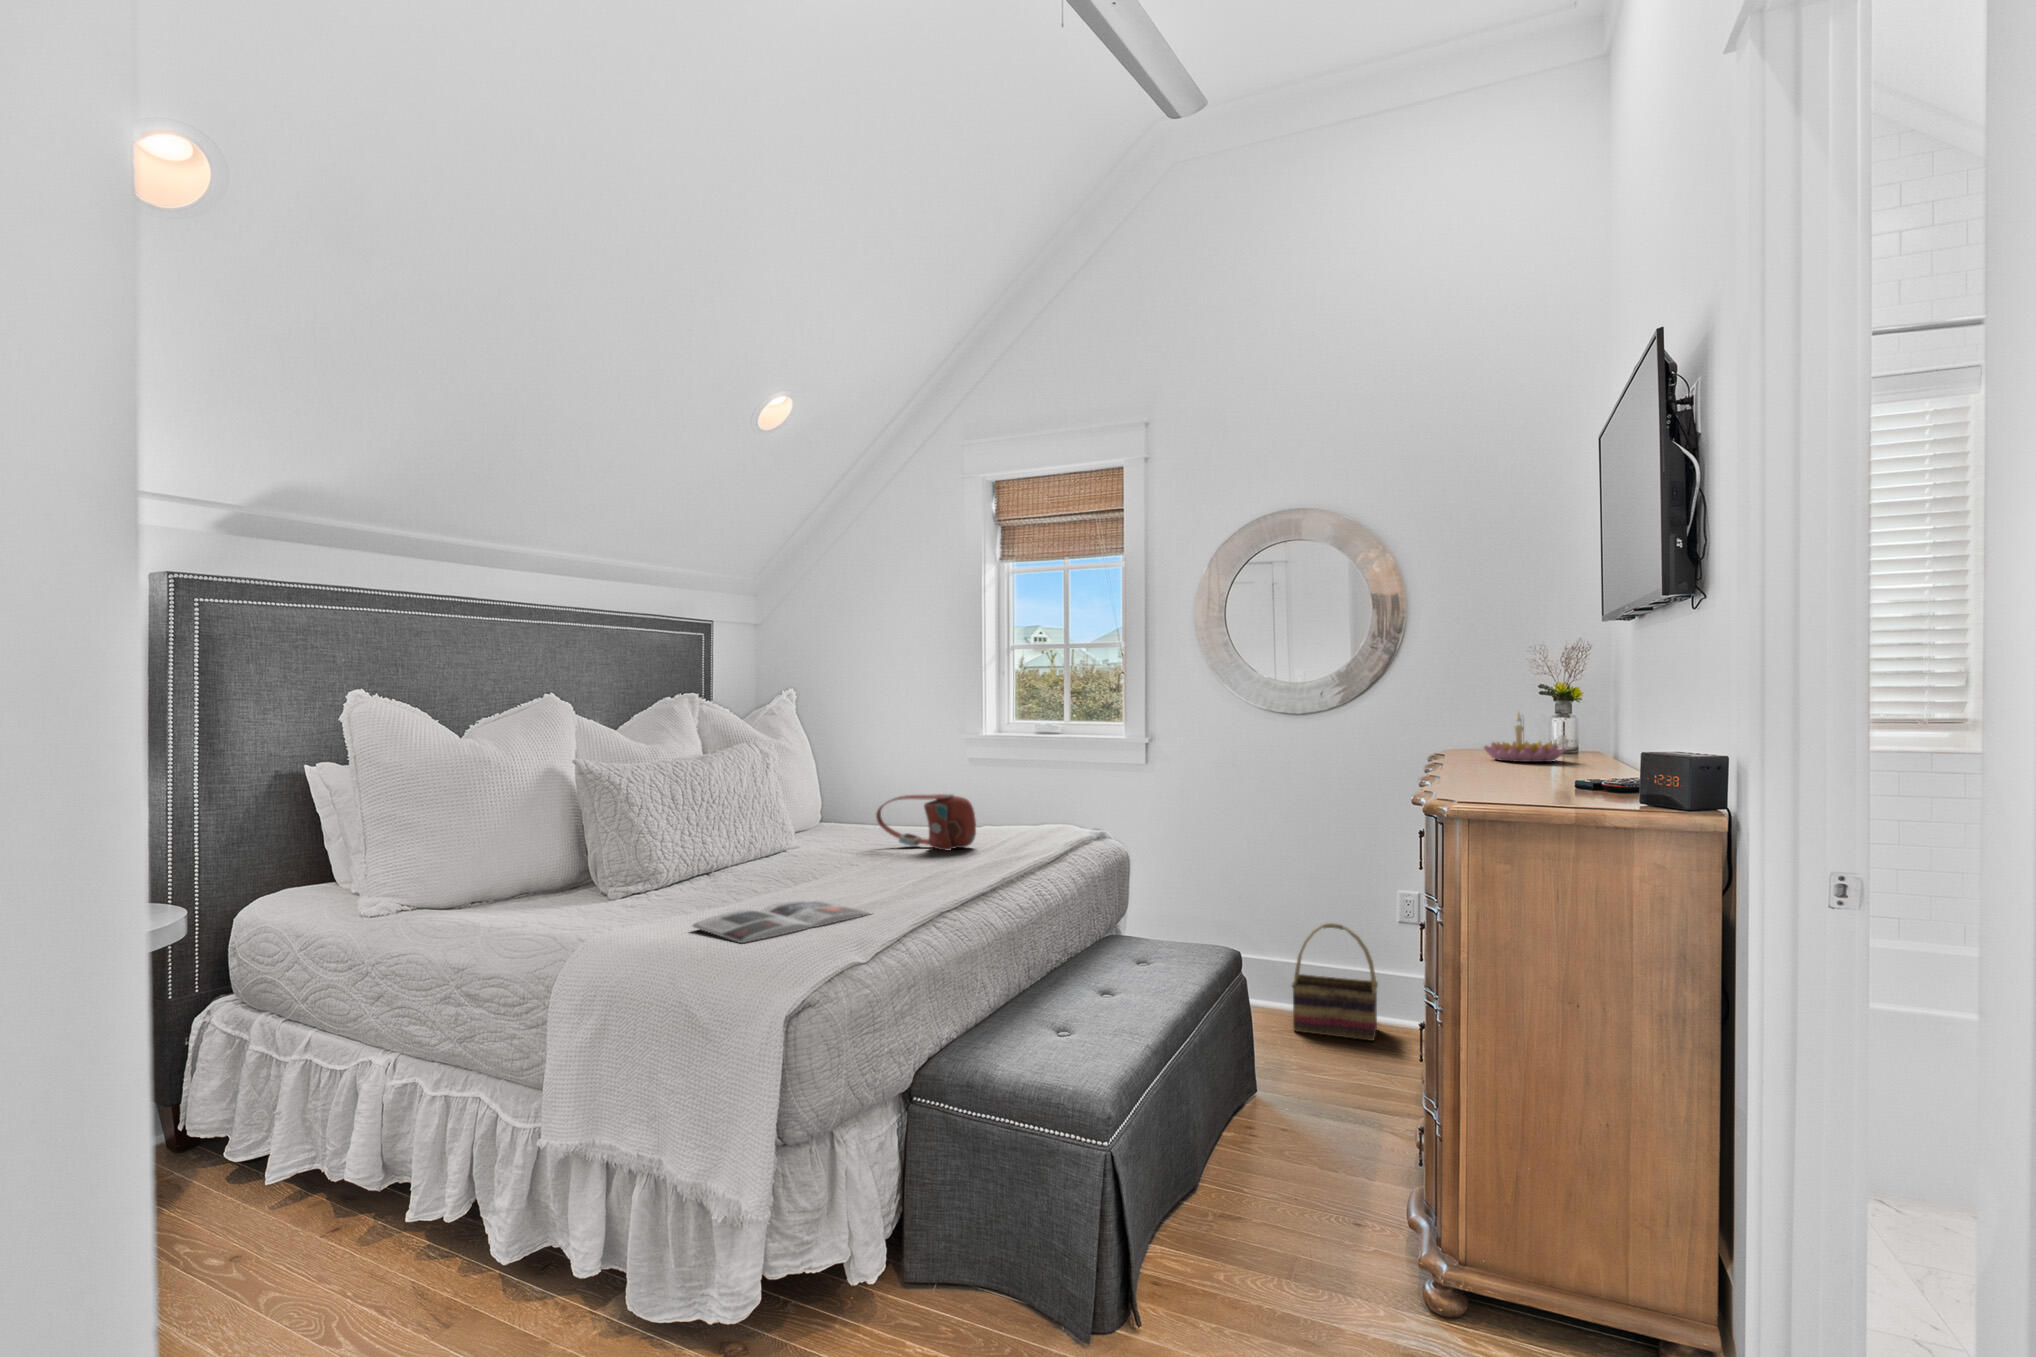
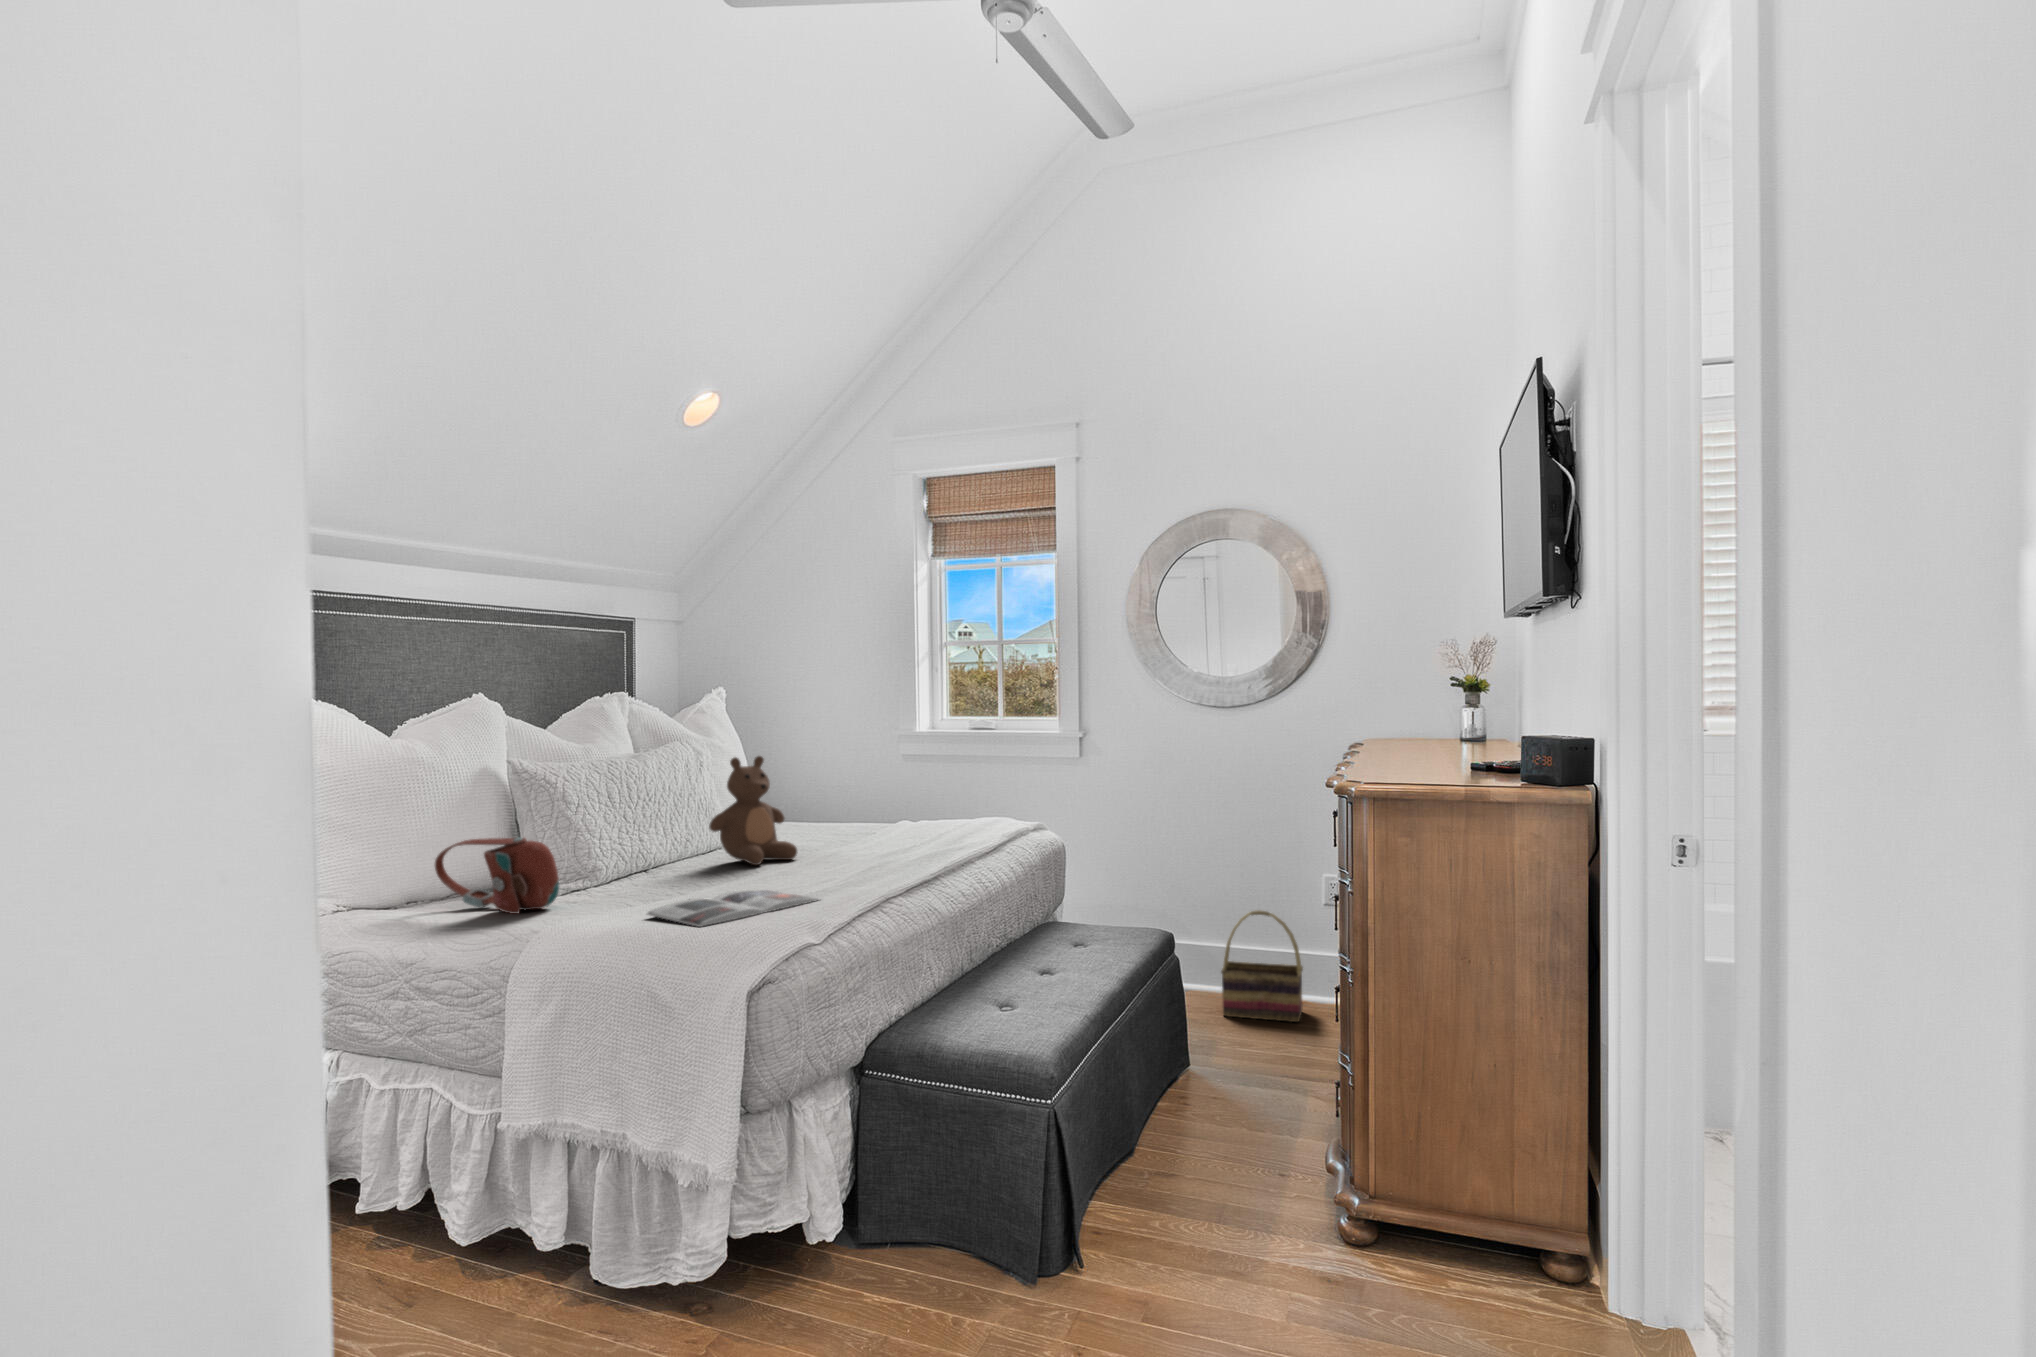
candle holder: present [1484,713,1566,762] -> none [1396,700,1471,749]
teddy bear: none [771,759,859,871] -> present [709,756,797,865]
handbag: present [876,794,976,850] -> present [435,837,559,914]

